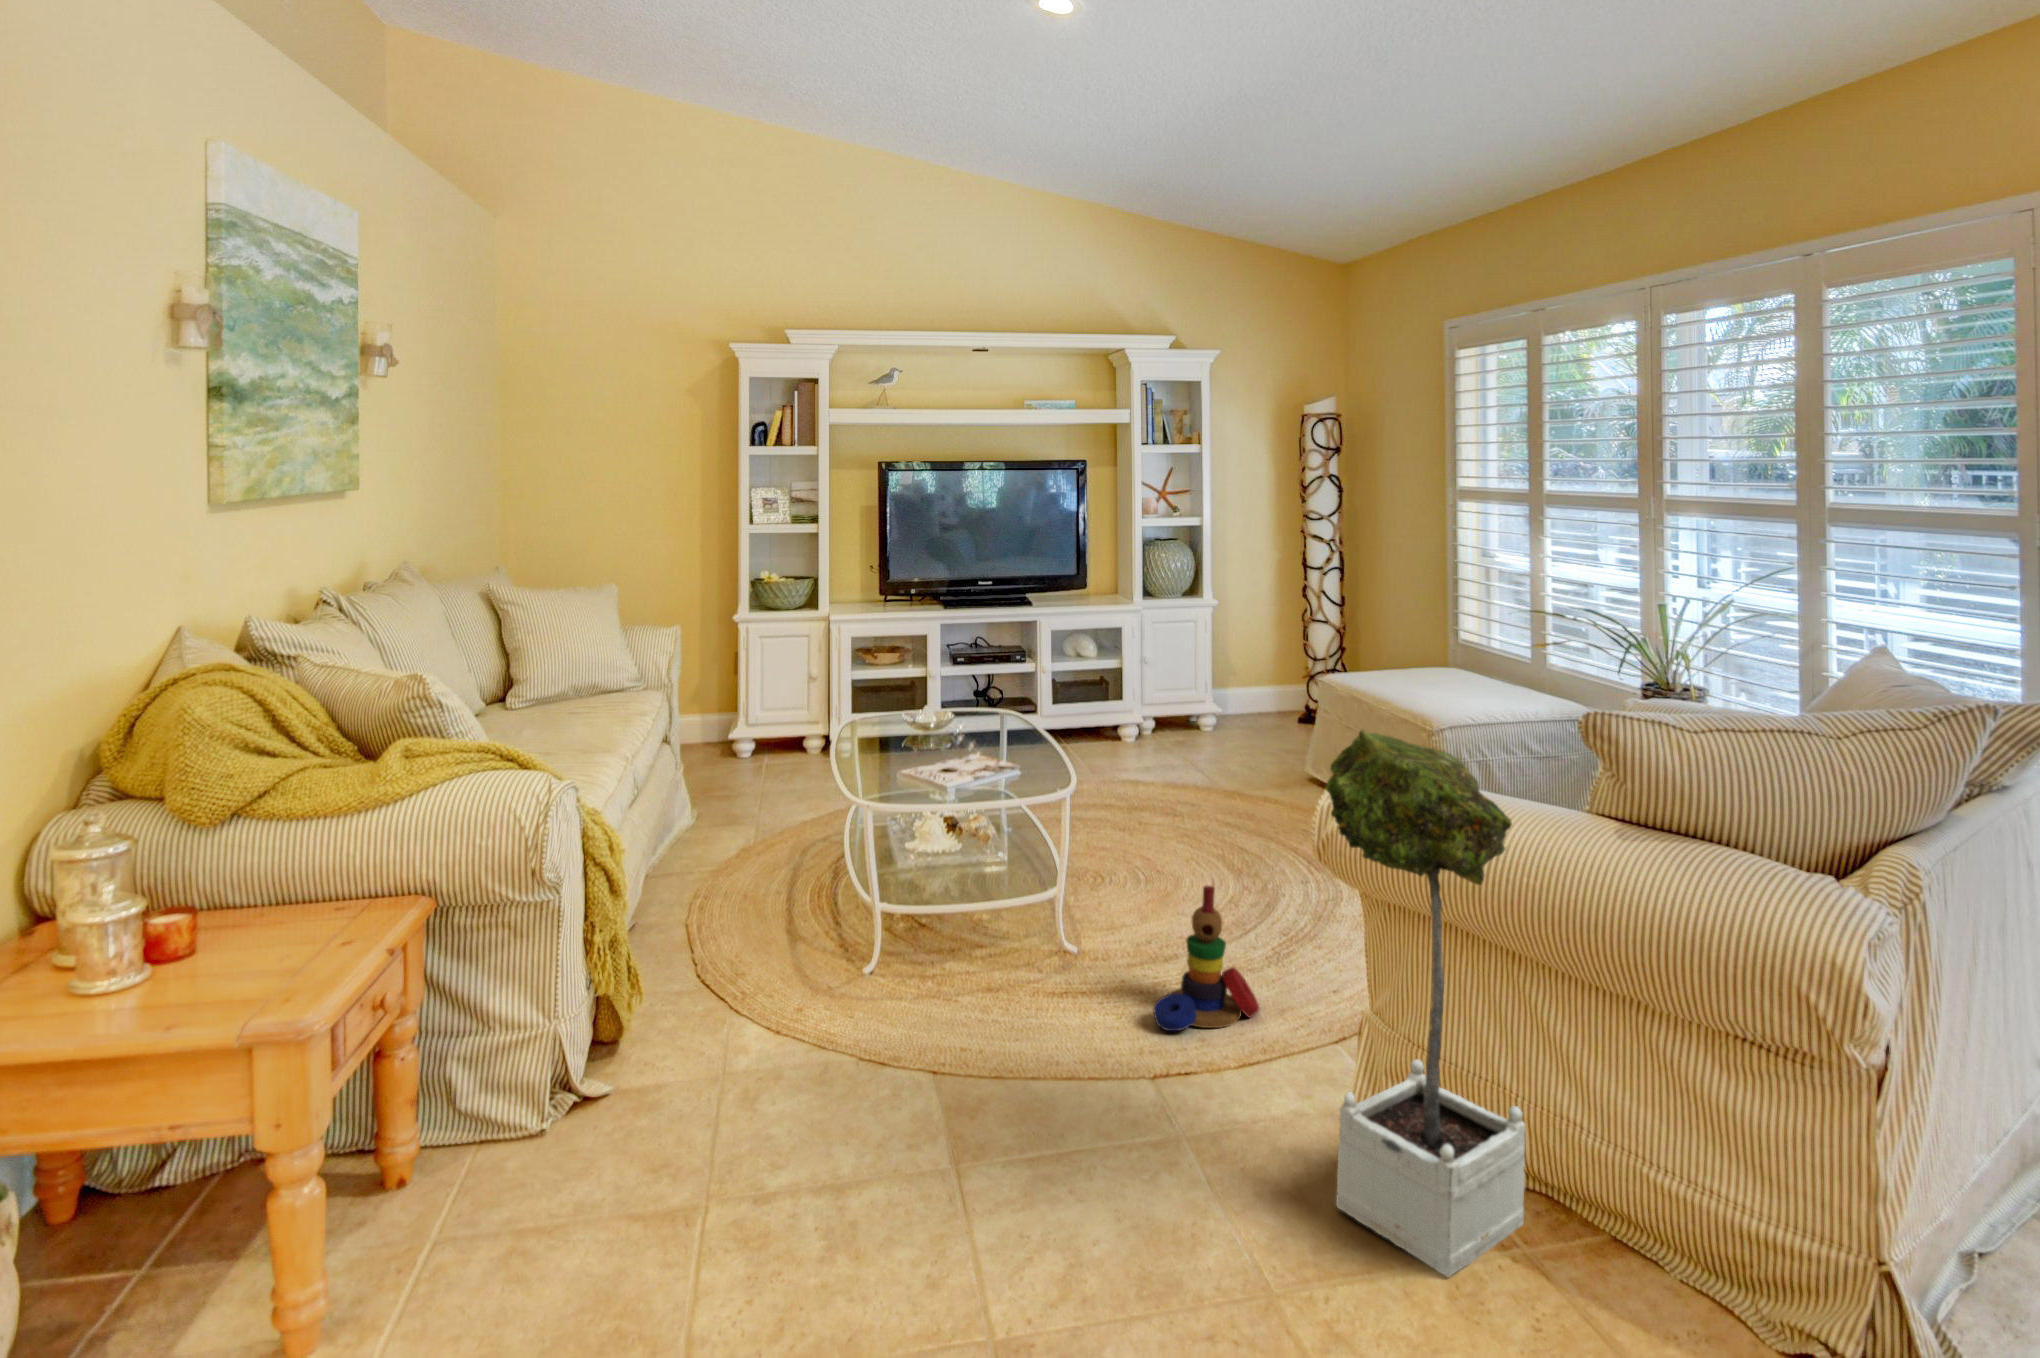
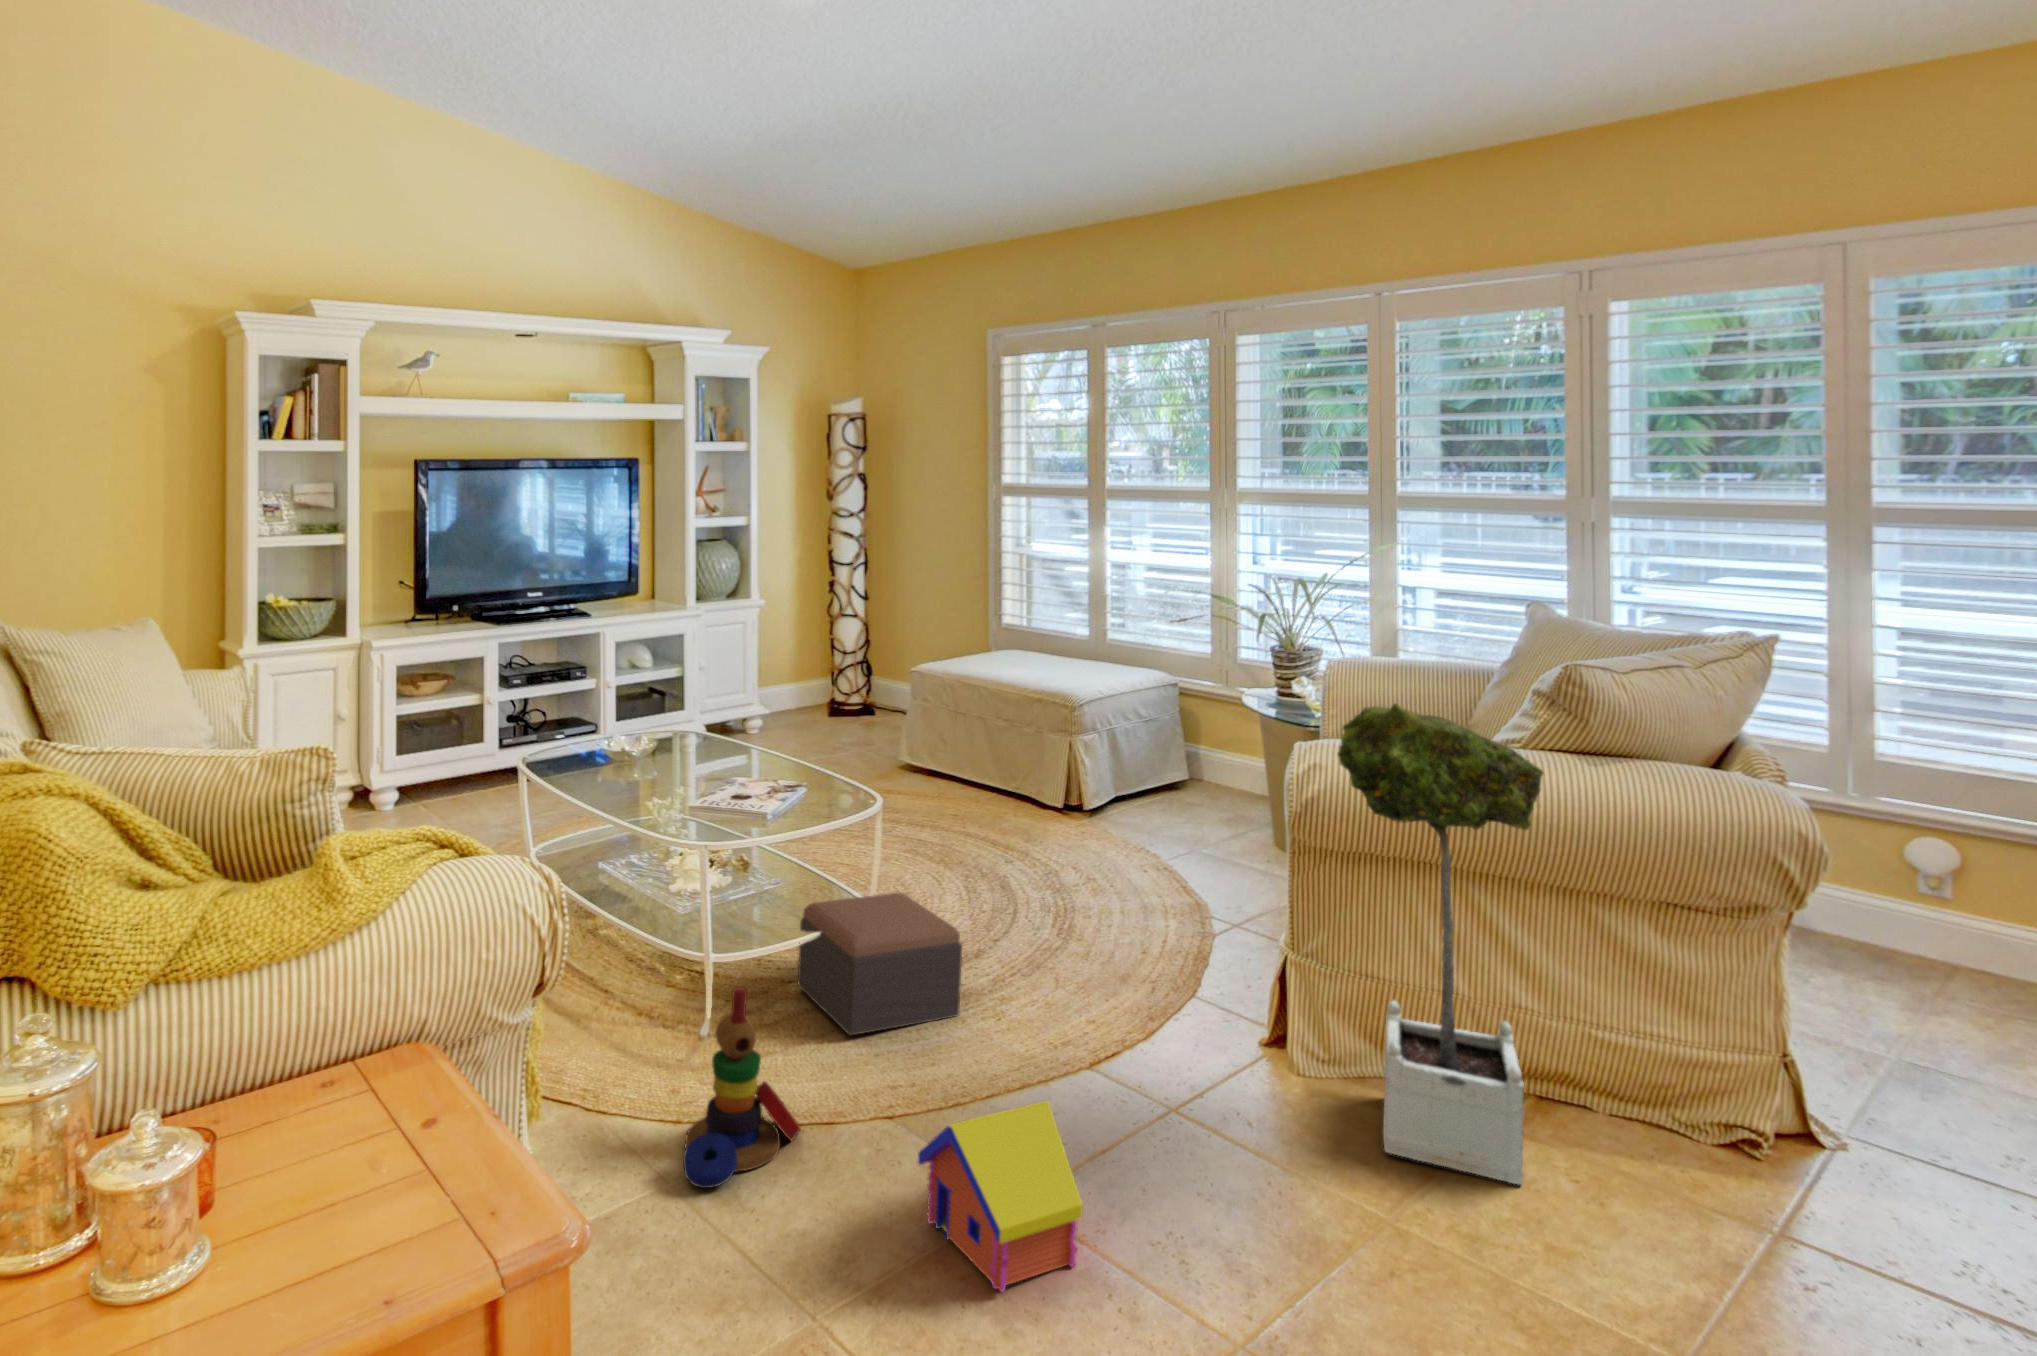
footstool: none [974,871,1096,999] -> present [798,893,962,1036]
stacking toy: present [1154,886,1259,1031] -> present [683,988,801,1188]
toy house: none [849,1052,961,1206] -> present [918,1101,1083,1292]

